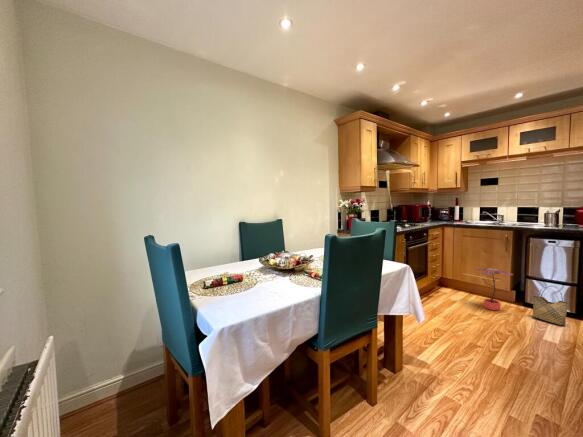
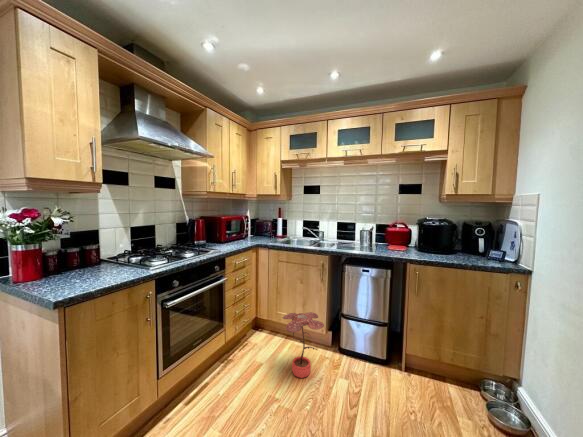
woven basket: present [533,287,569,325] -> none [344,336,381,395]

